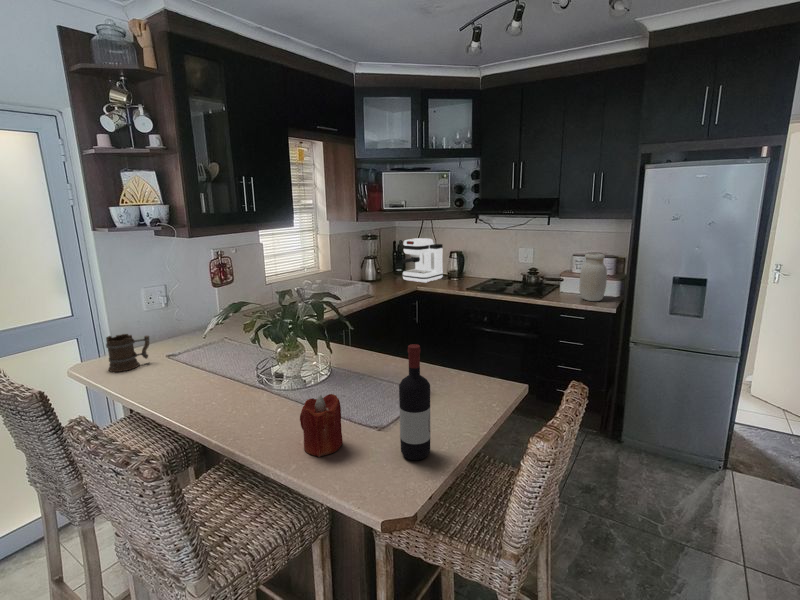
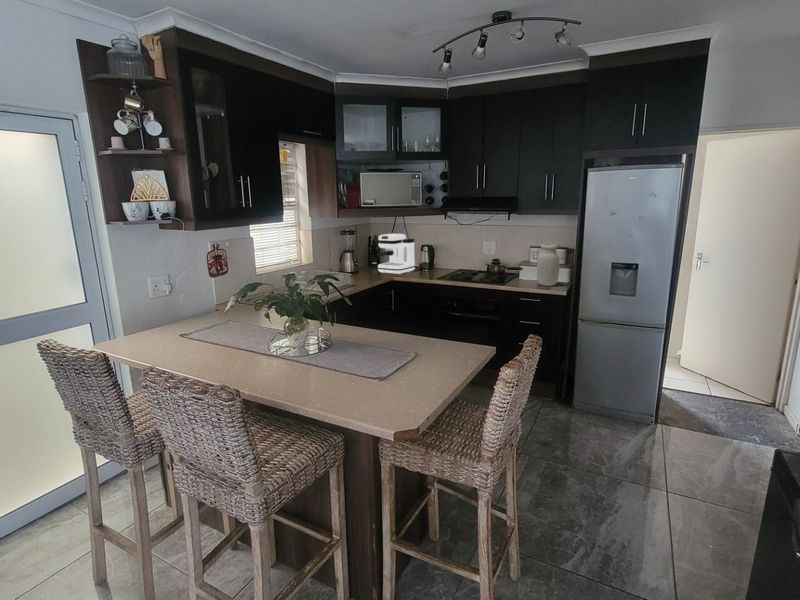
mug: present [106,334,149,372] -> none [130,314,168,346]
wine bottle: present [399,344,430,460] -> none [401,302,425,392]
candle: present [300,394,343,457] -> none [322,346,355,393]

